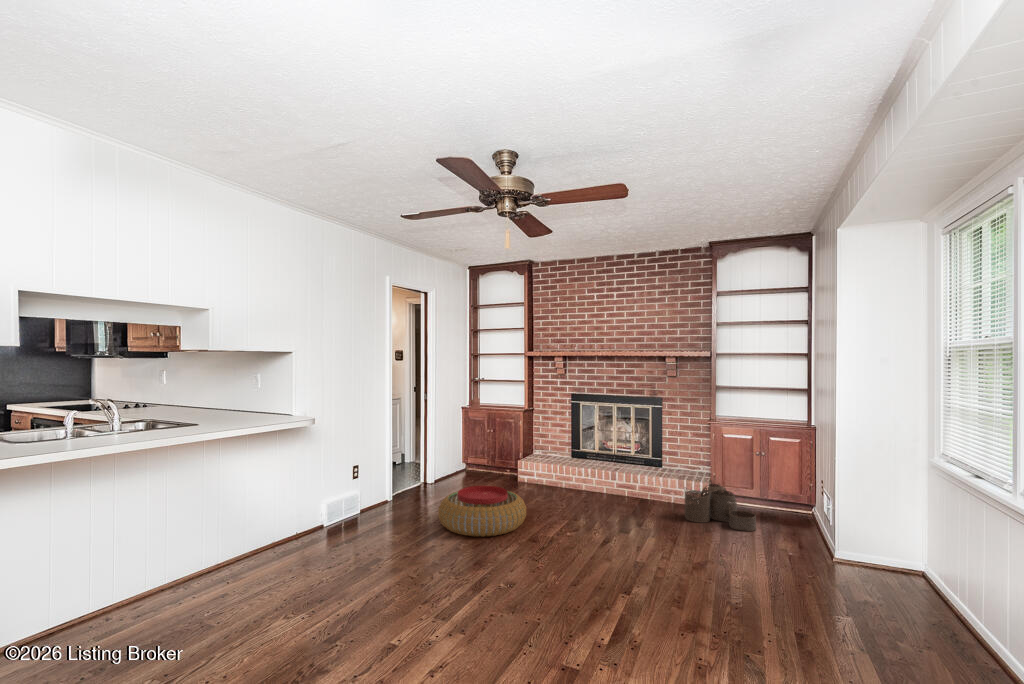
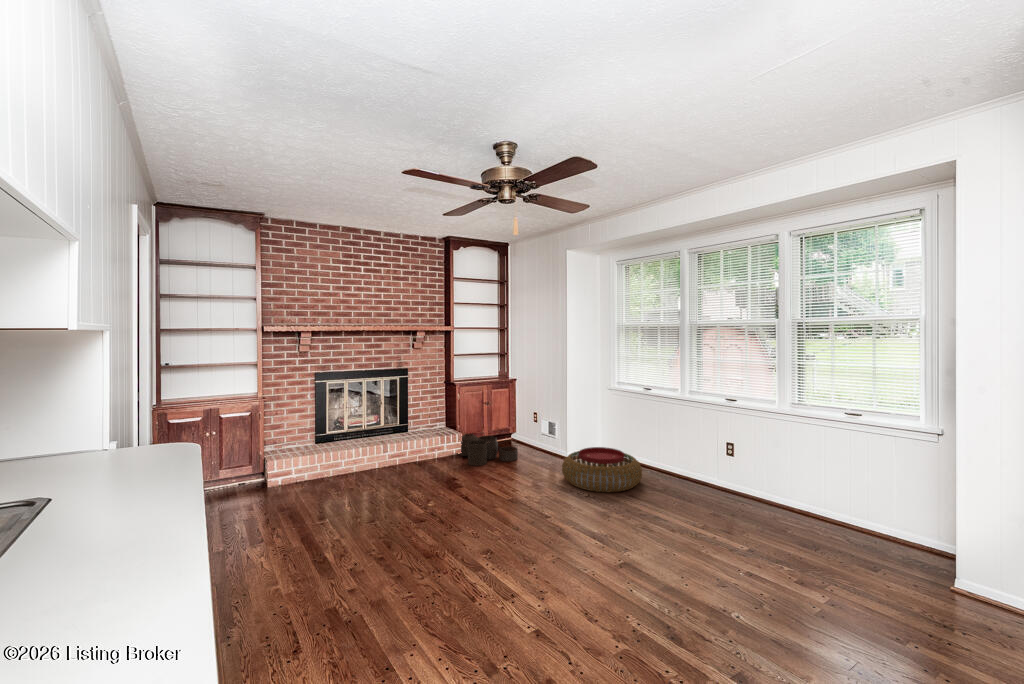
pouf: present [438,486,526,537] -> present [562,447,642,492]

